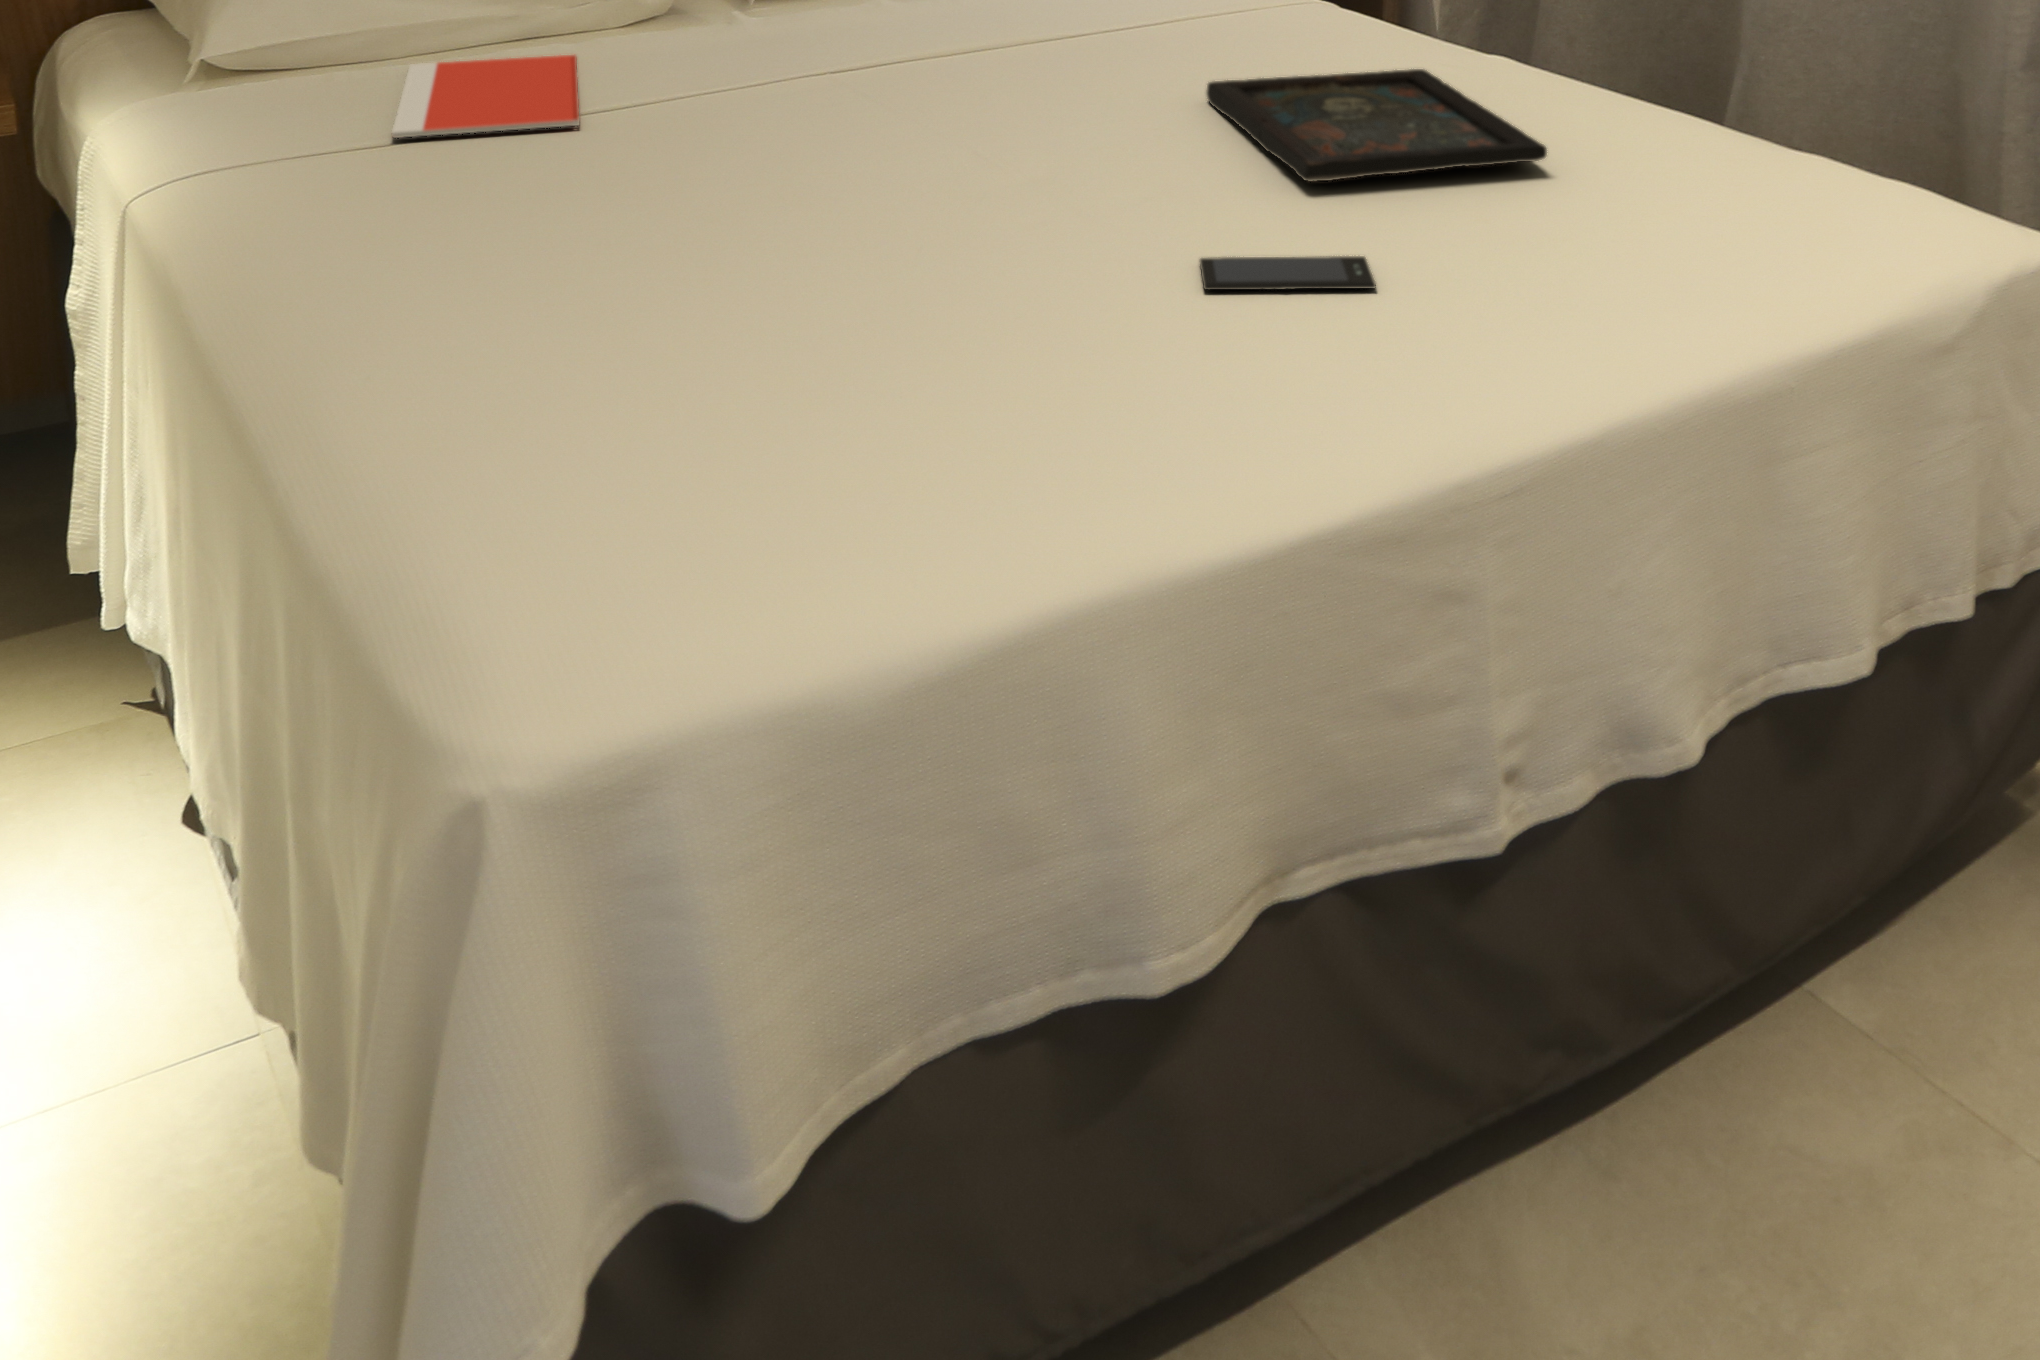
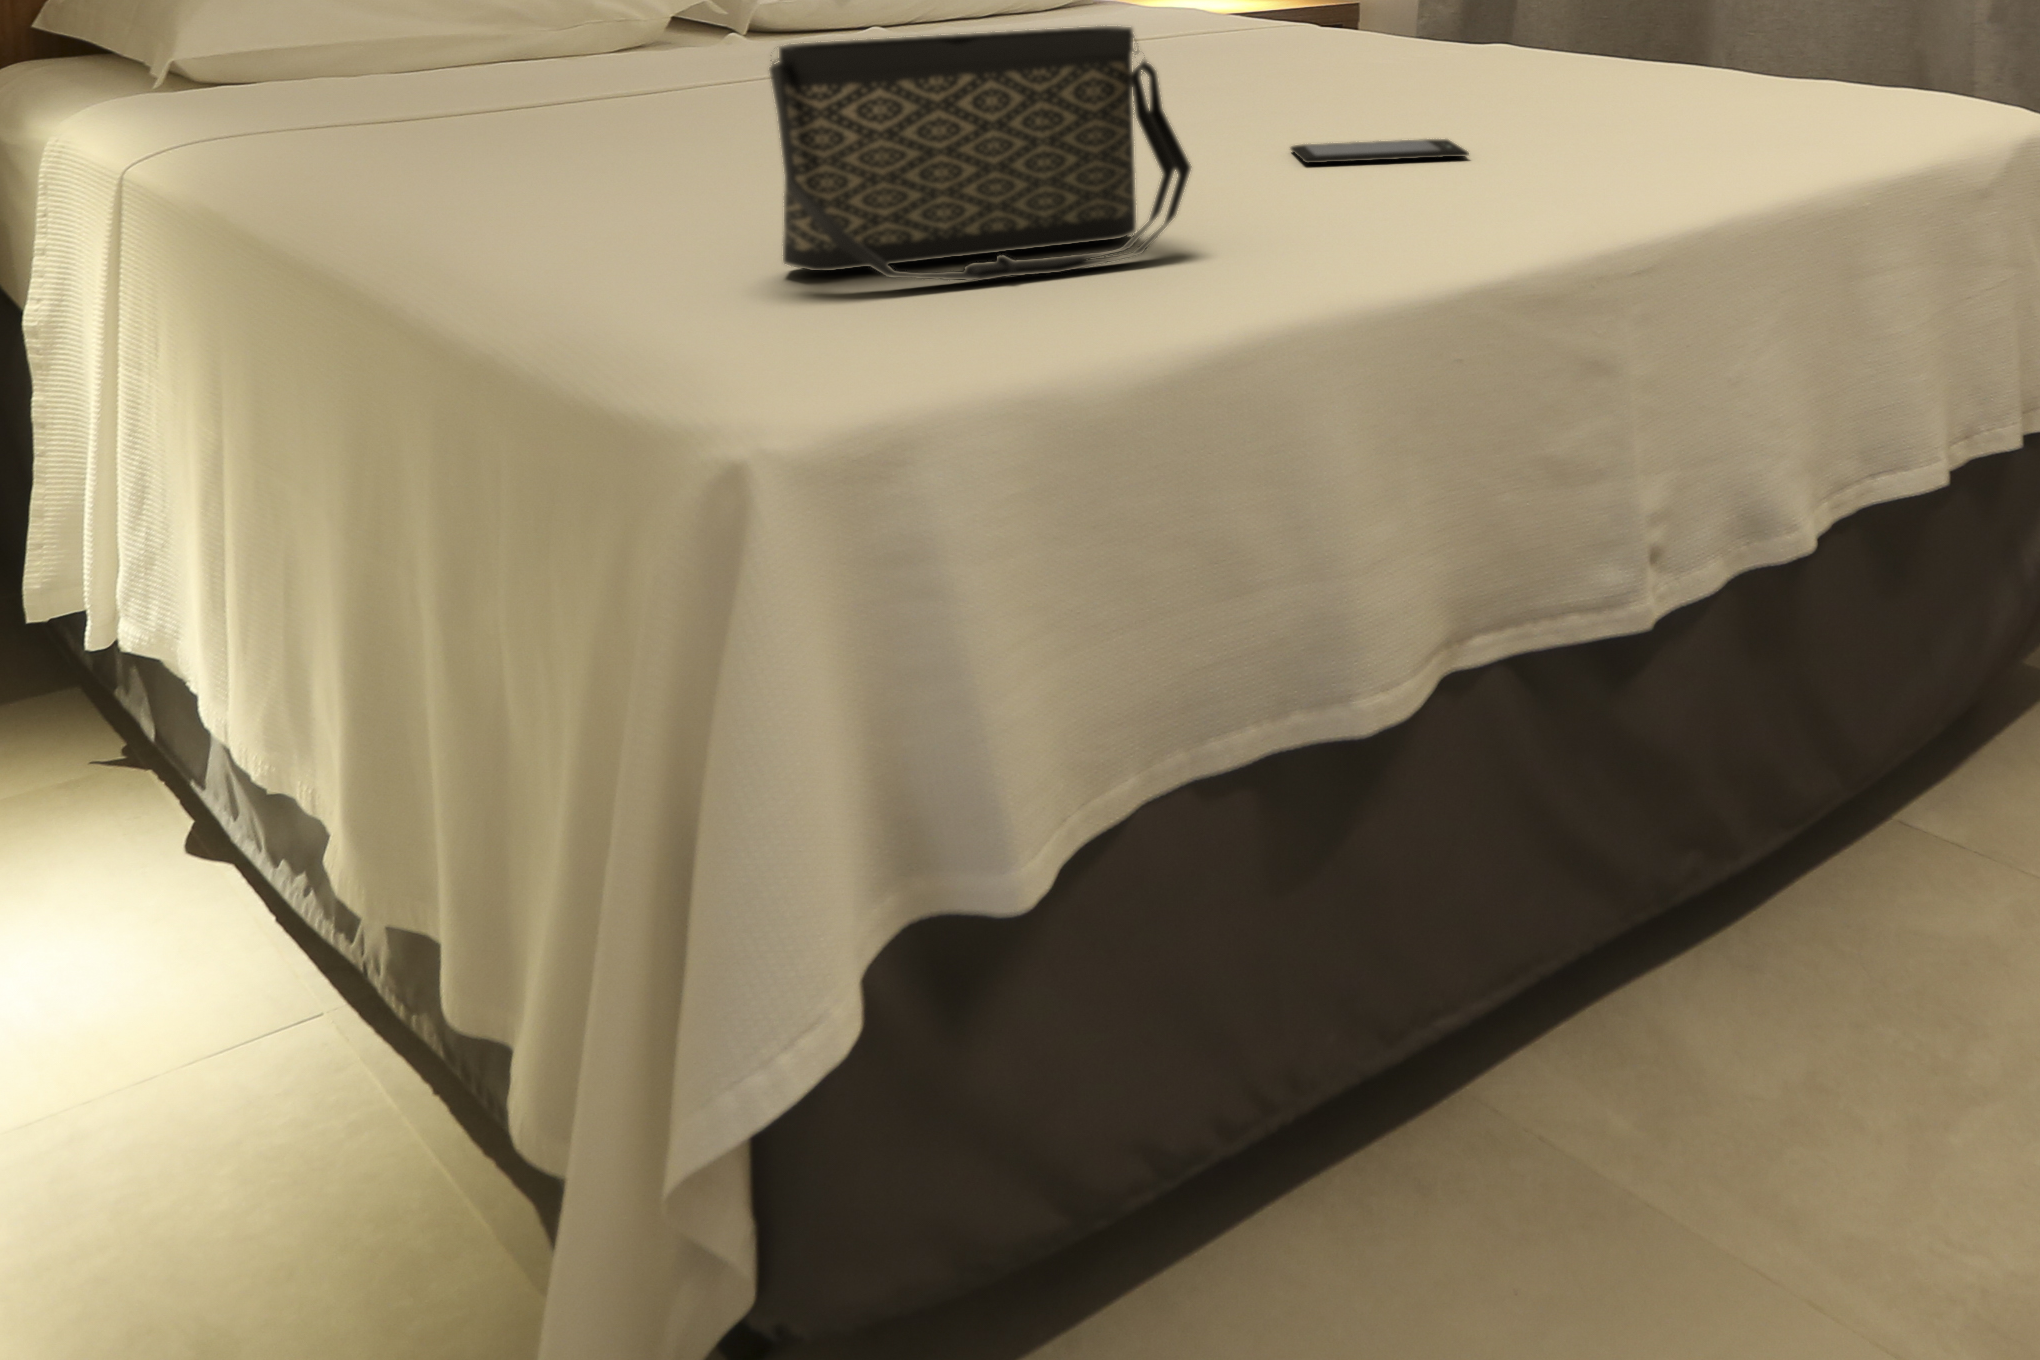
notebook: present [392,55,579,138] -> none [399,64,608,112]
tray: present [1207,69,1547,181] -> none [1242,39,1590,102]
handbag: none [615,208,1033,494] -> present [770,26,1191,281]

